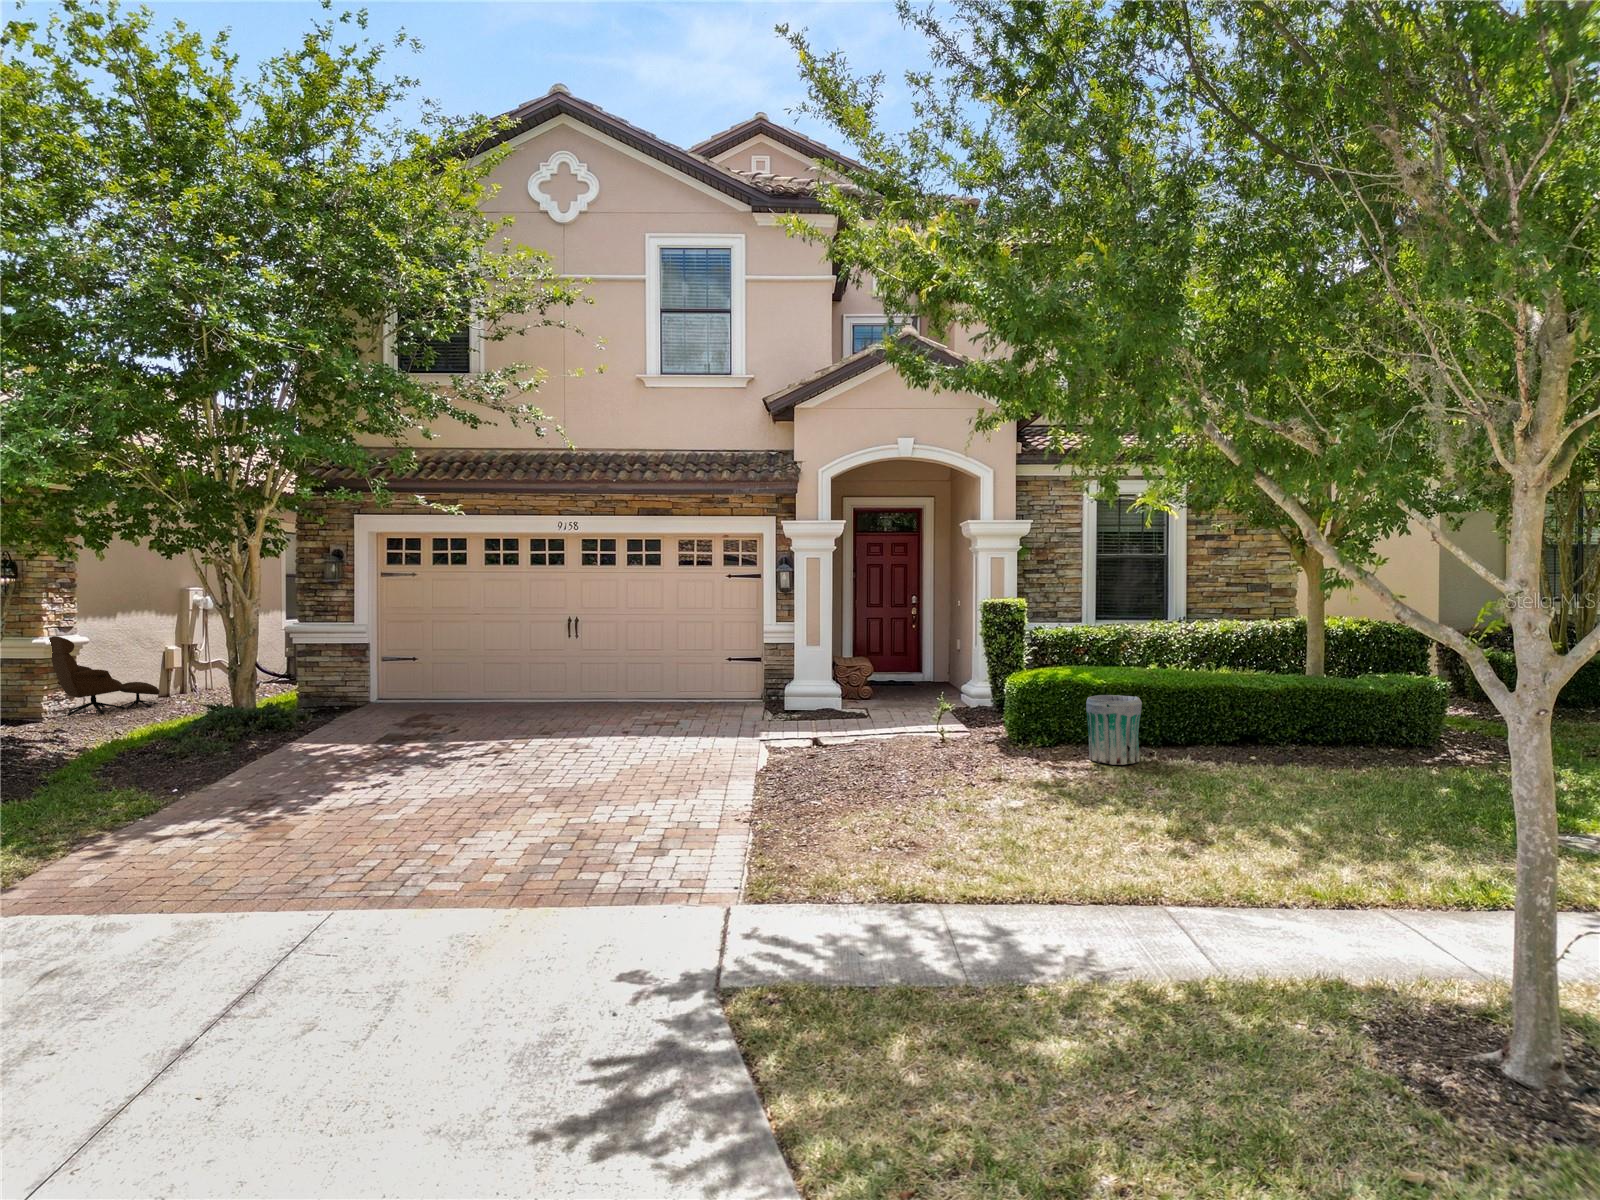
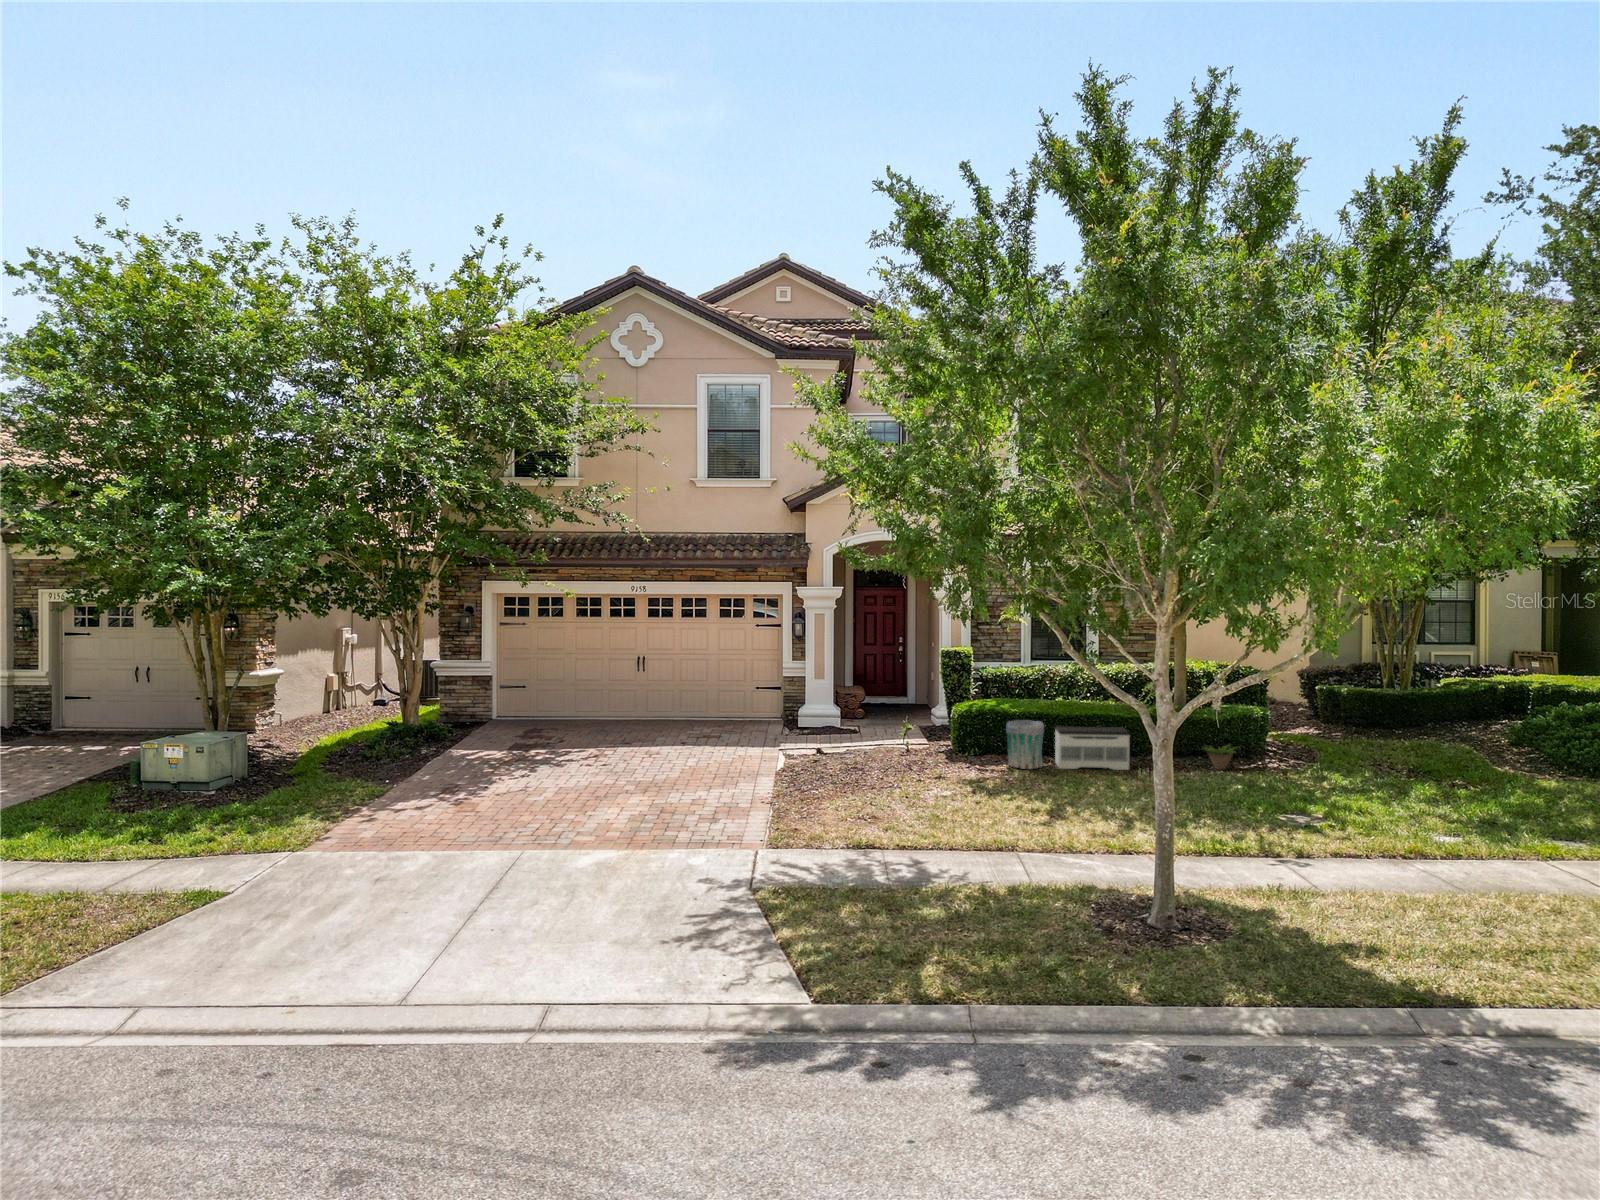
lounge chair: present [49,636,159,716] -> none [260,670,335,728]
bench: none [1154,704,1267,765] -> present [1055,726,1130,770]
decorative plant: none [1361,727,1424,763] -> present [1204,745,1236,769]

